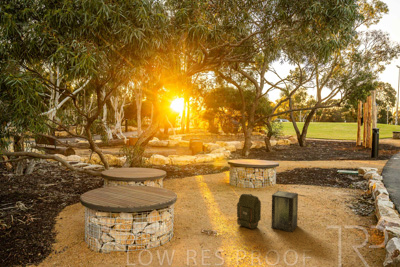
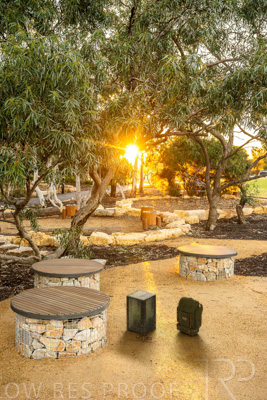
storage box: present [271,191,298,232] -> present [126,290,156,335]

